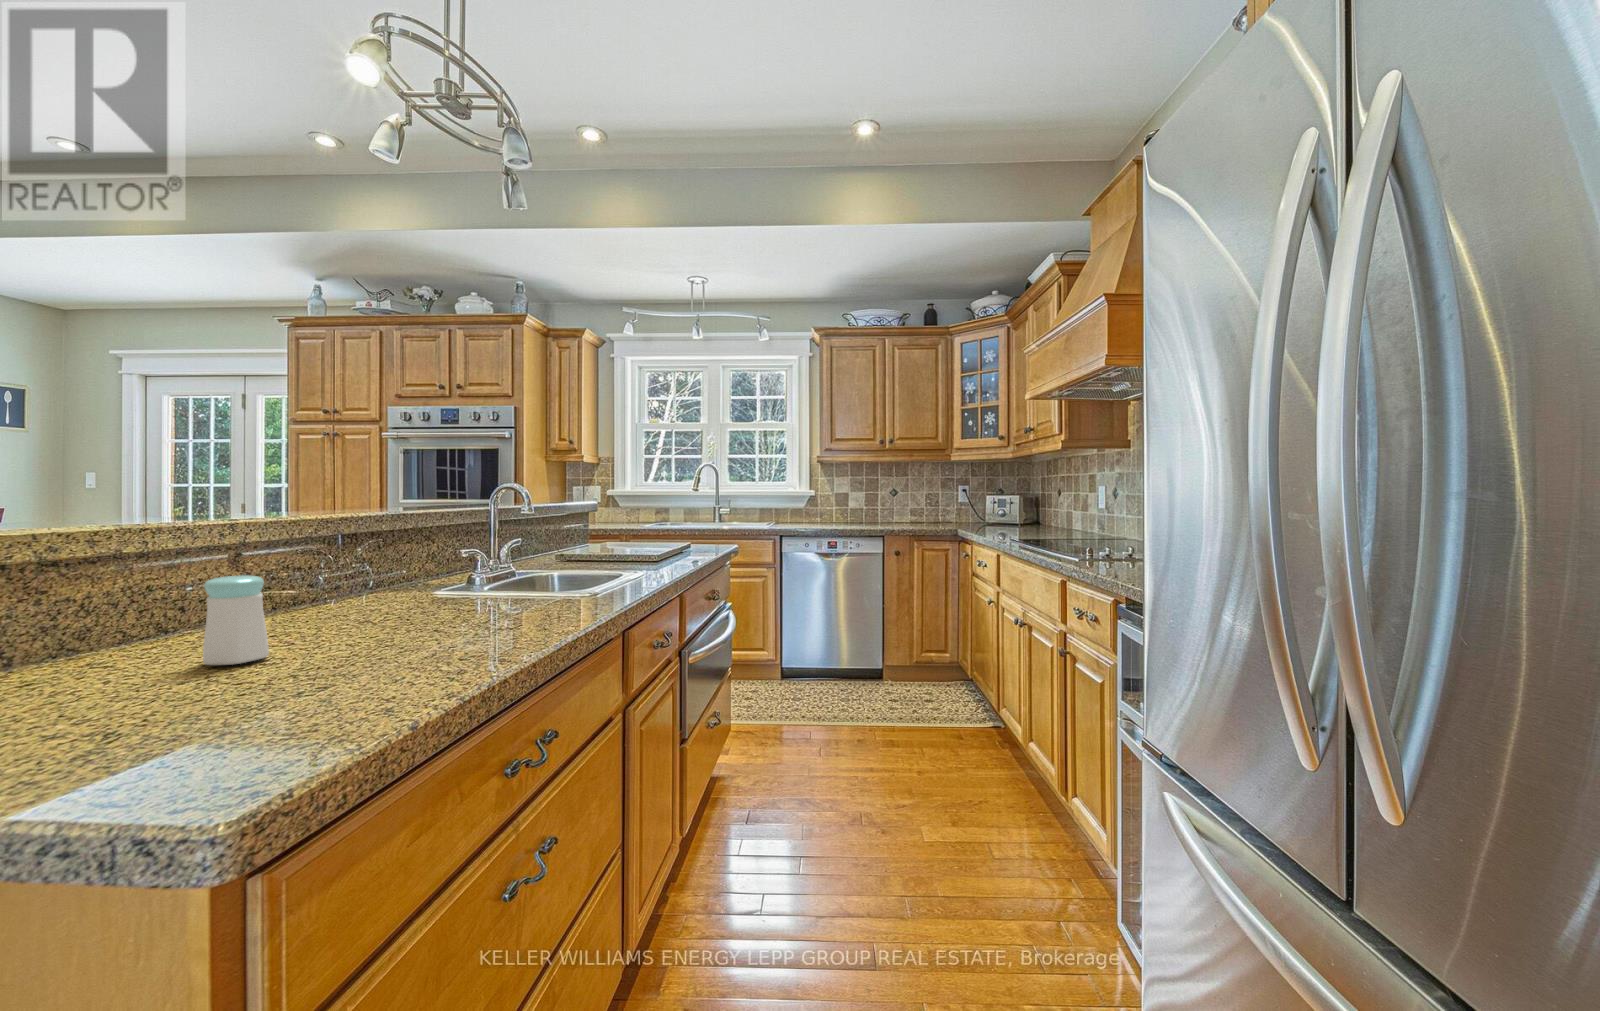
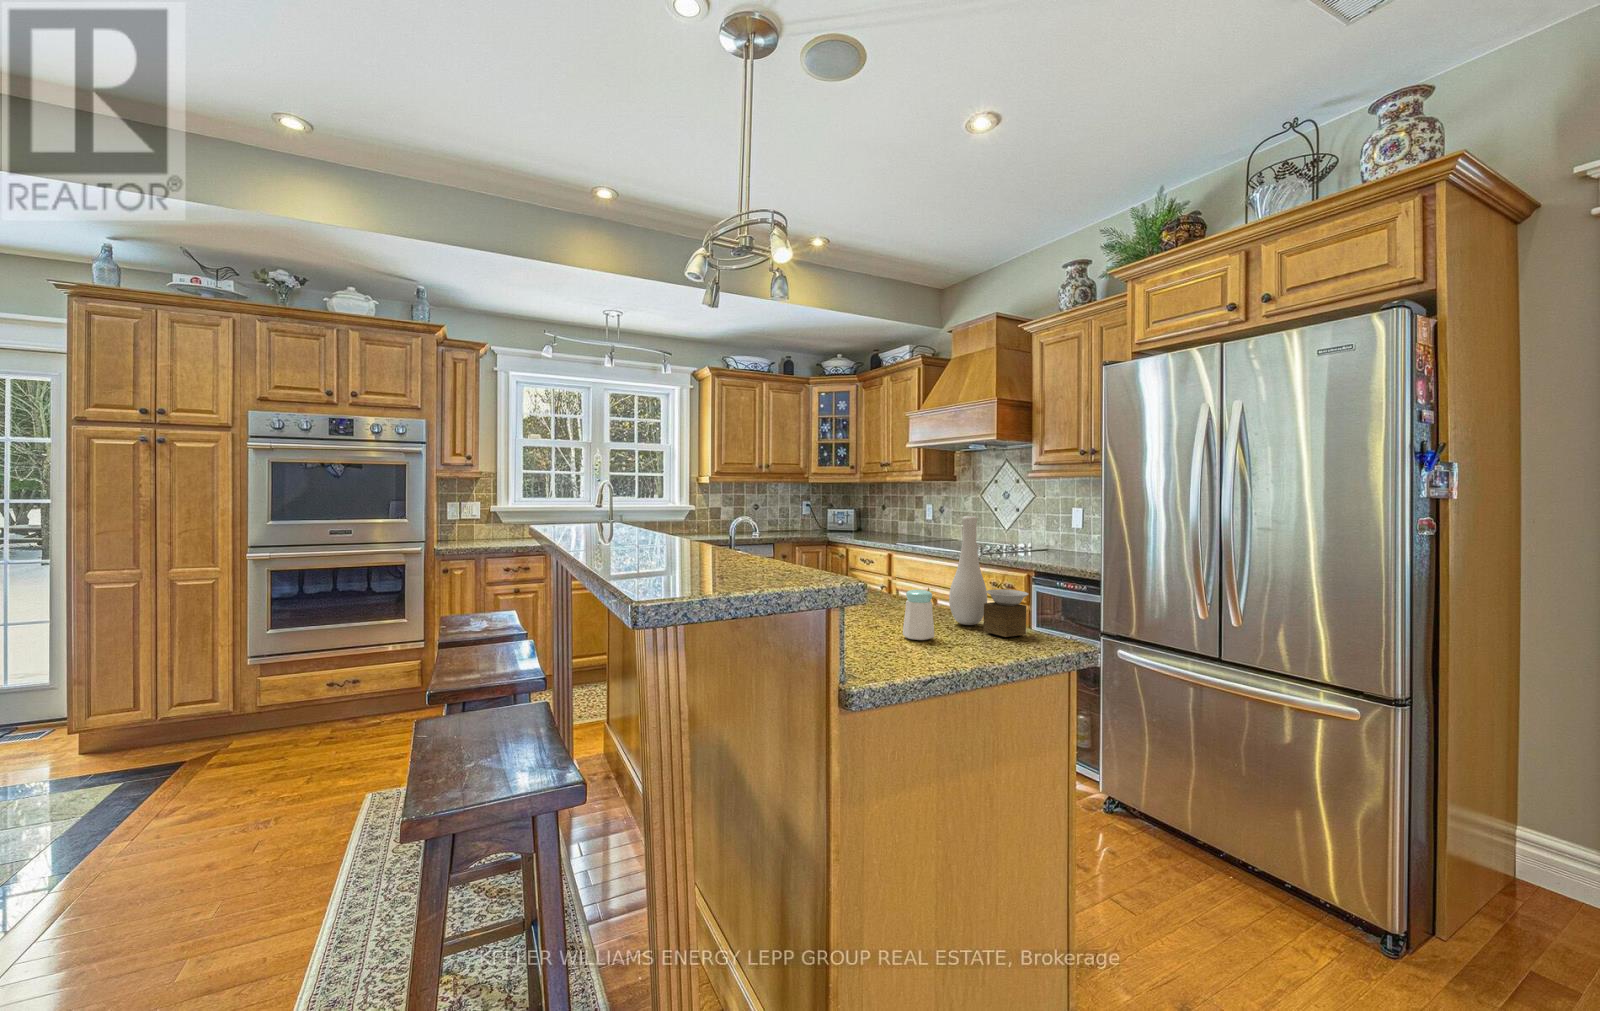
vase: none [297,449,453,681] -> present [949,516,1029,637]

